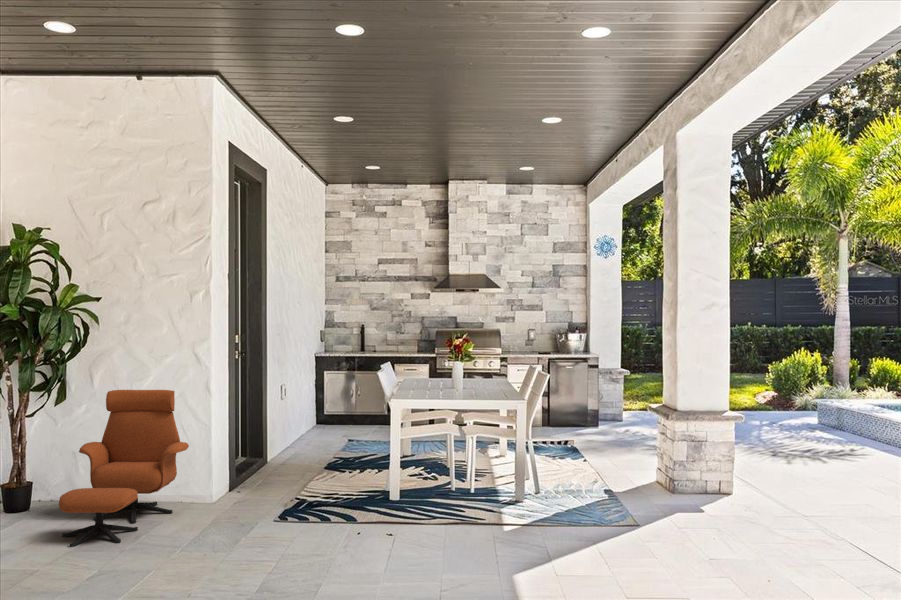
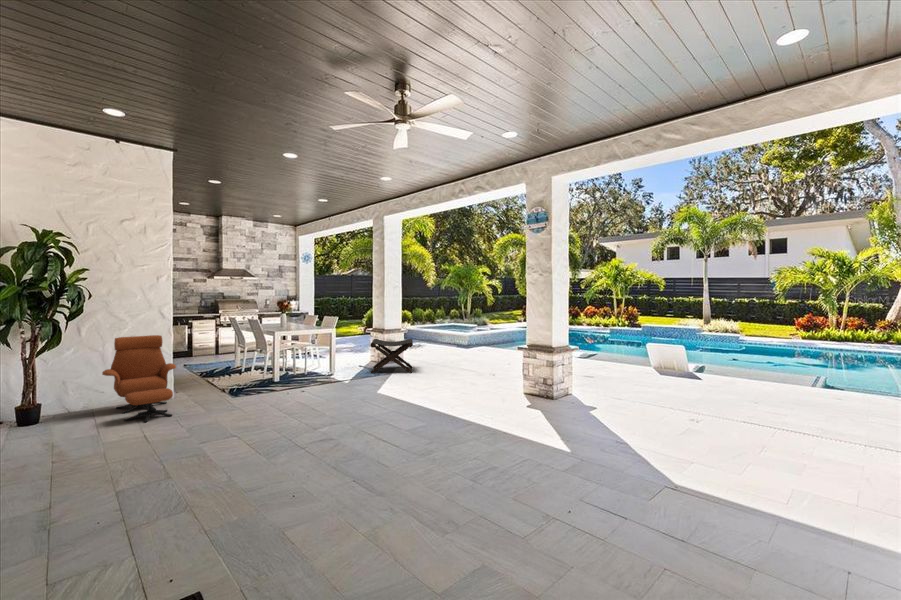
footstool: none [596,430,726,533] -> present [370,339,413,373]

